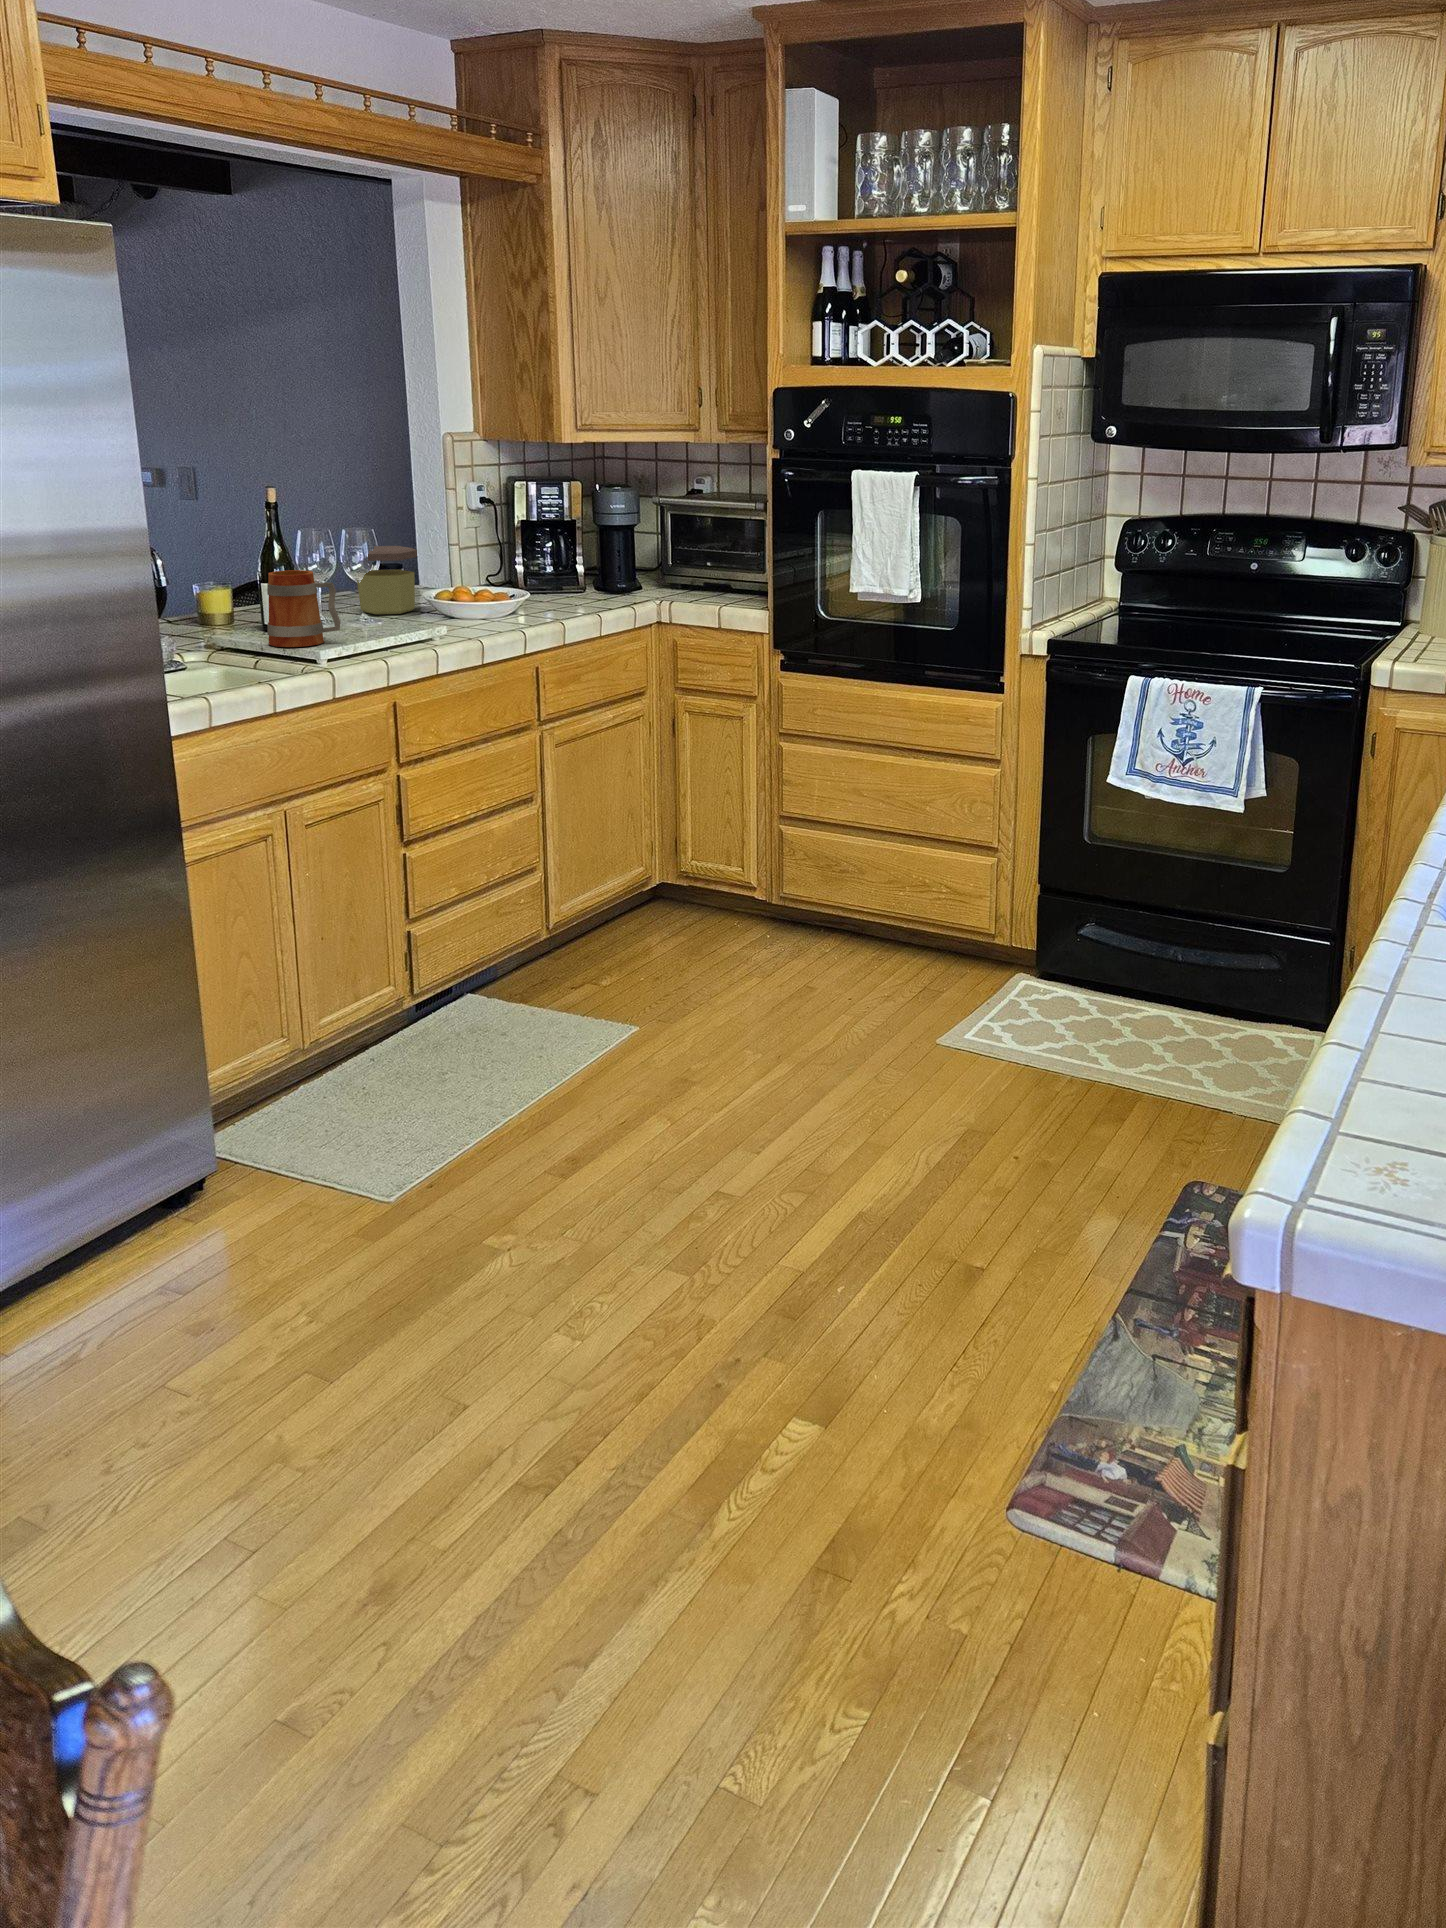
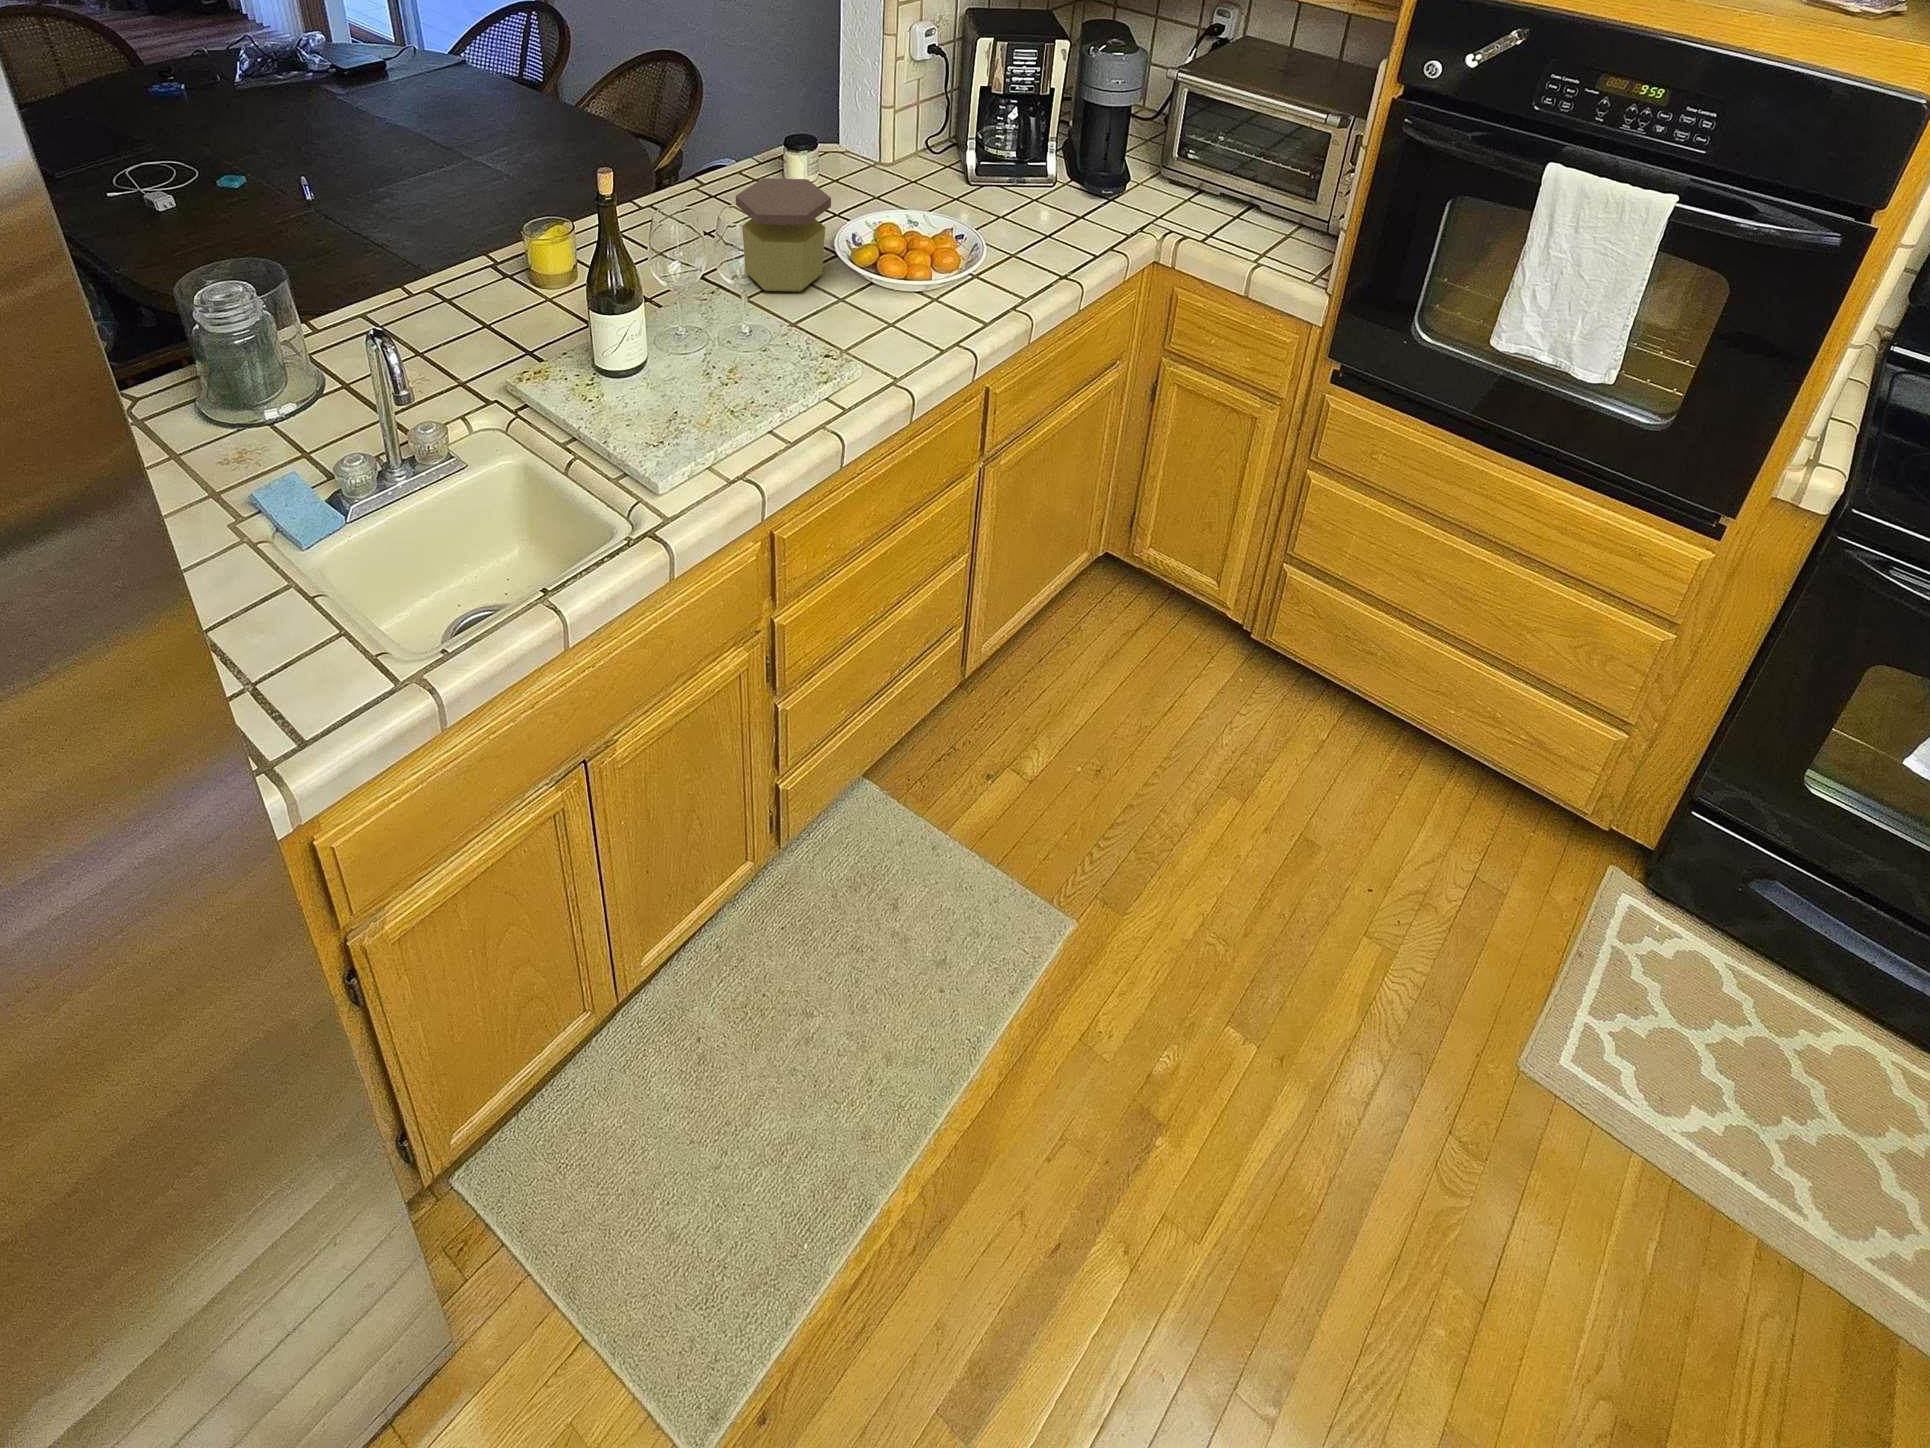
mug: present [267,570,341,647] -> none [595,299,705,432]

